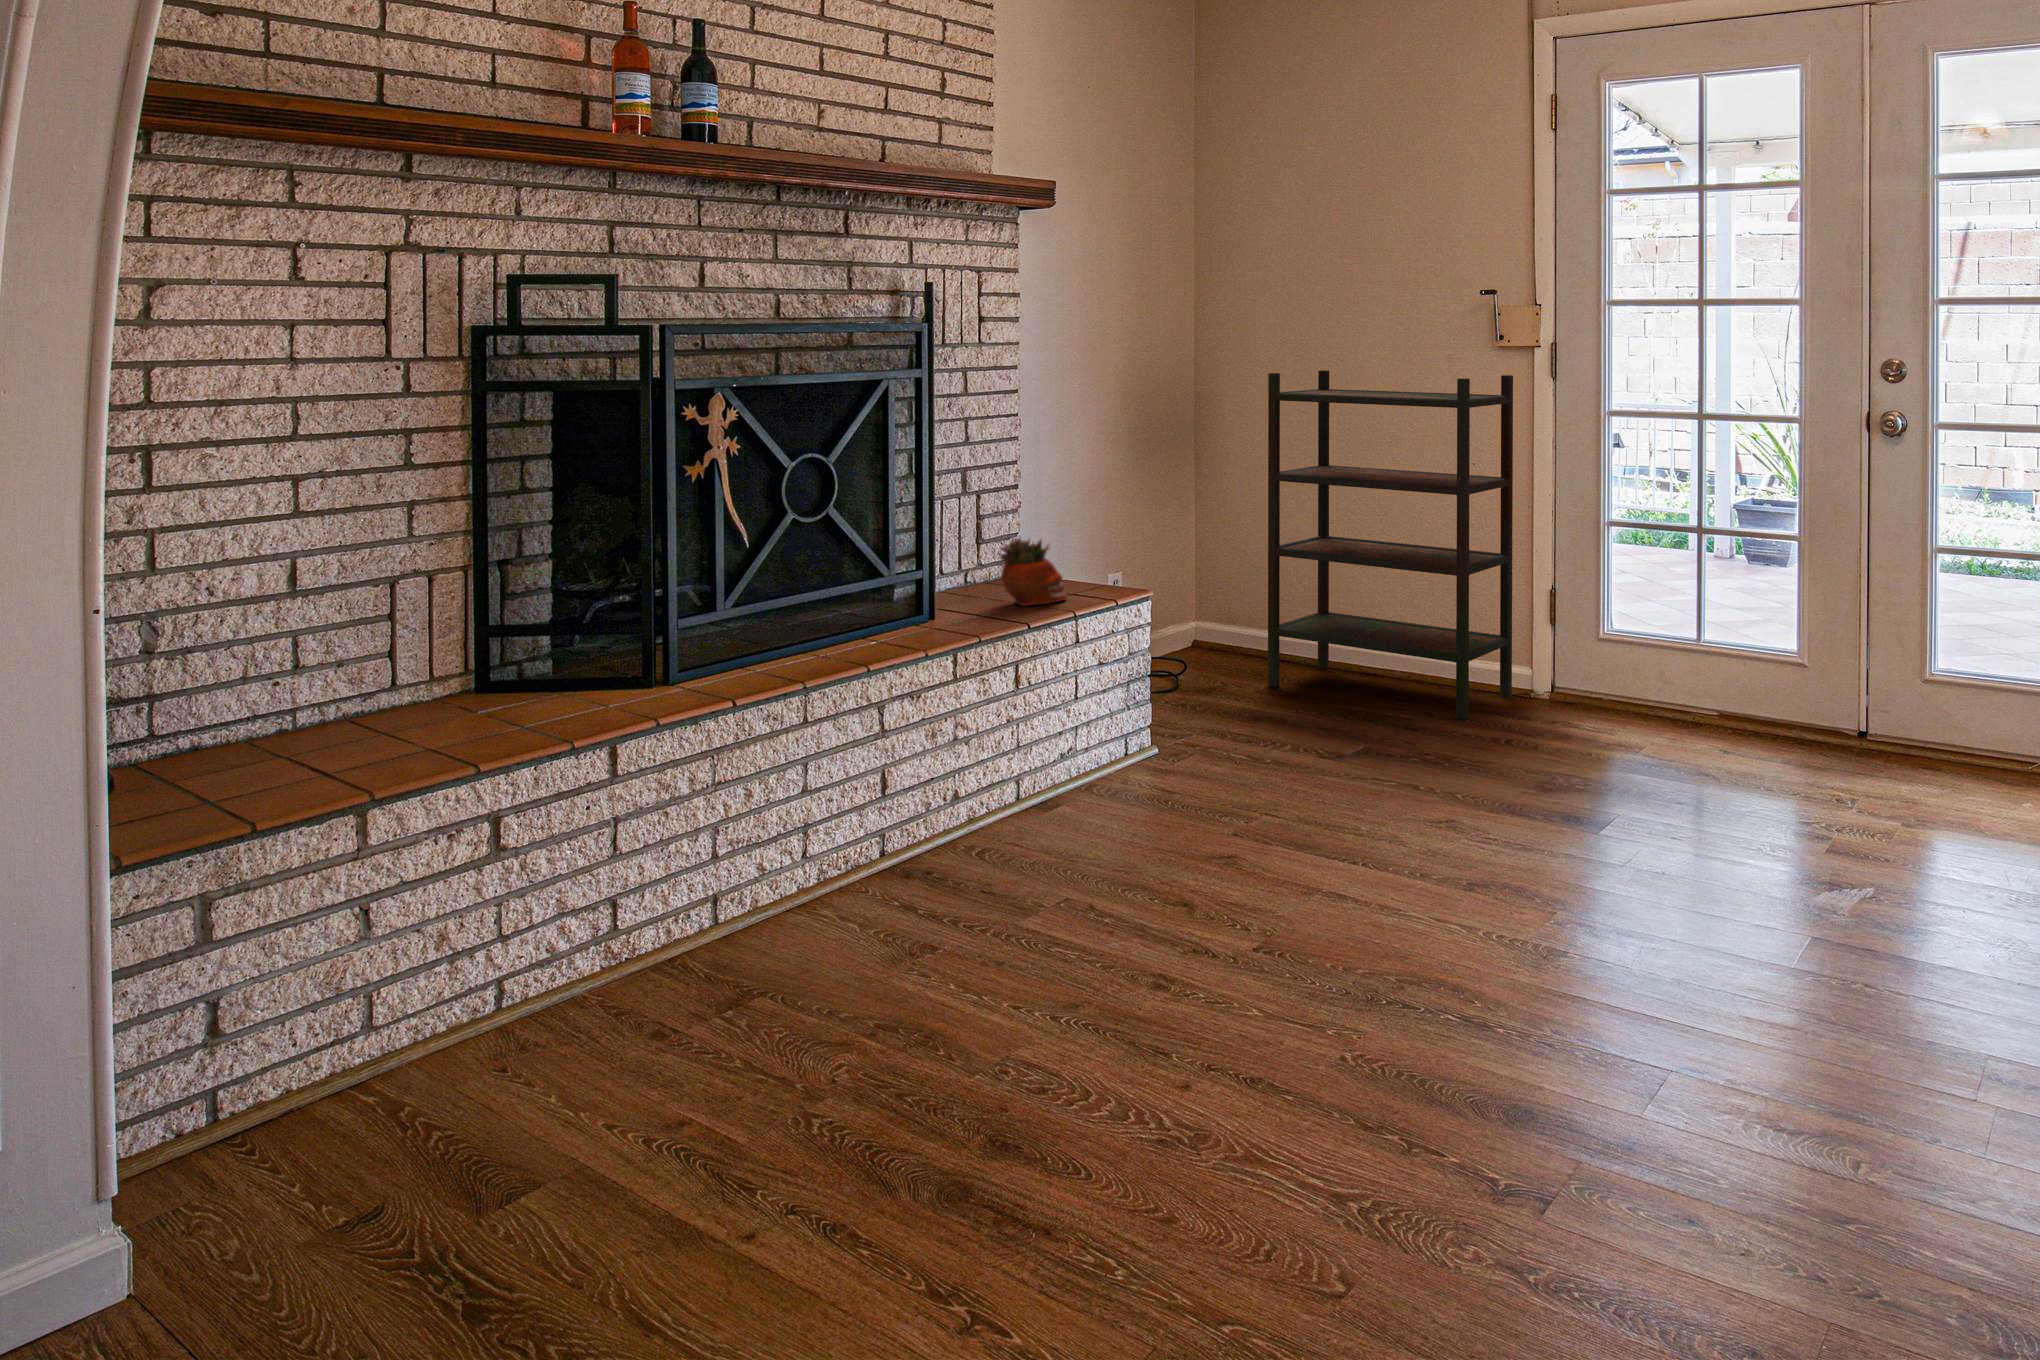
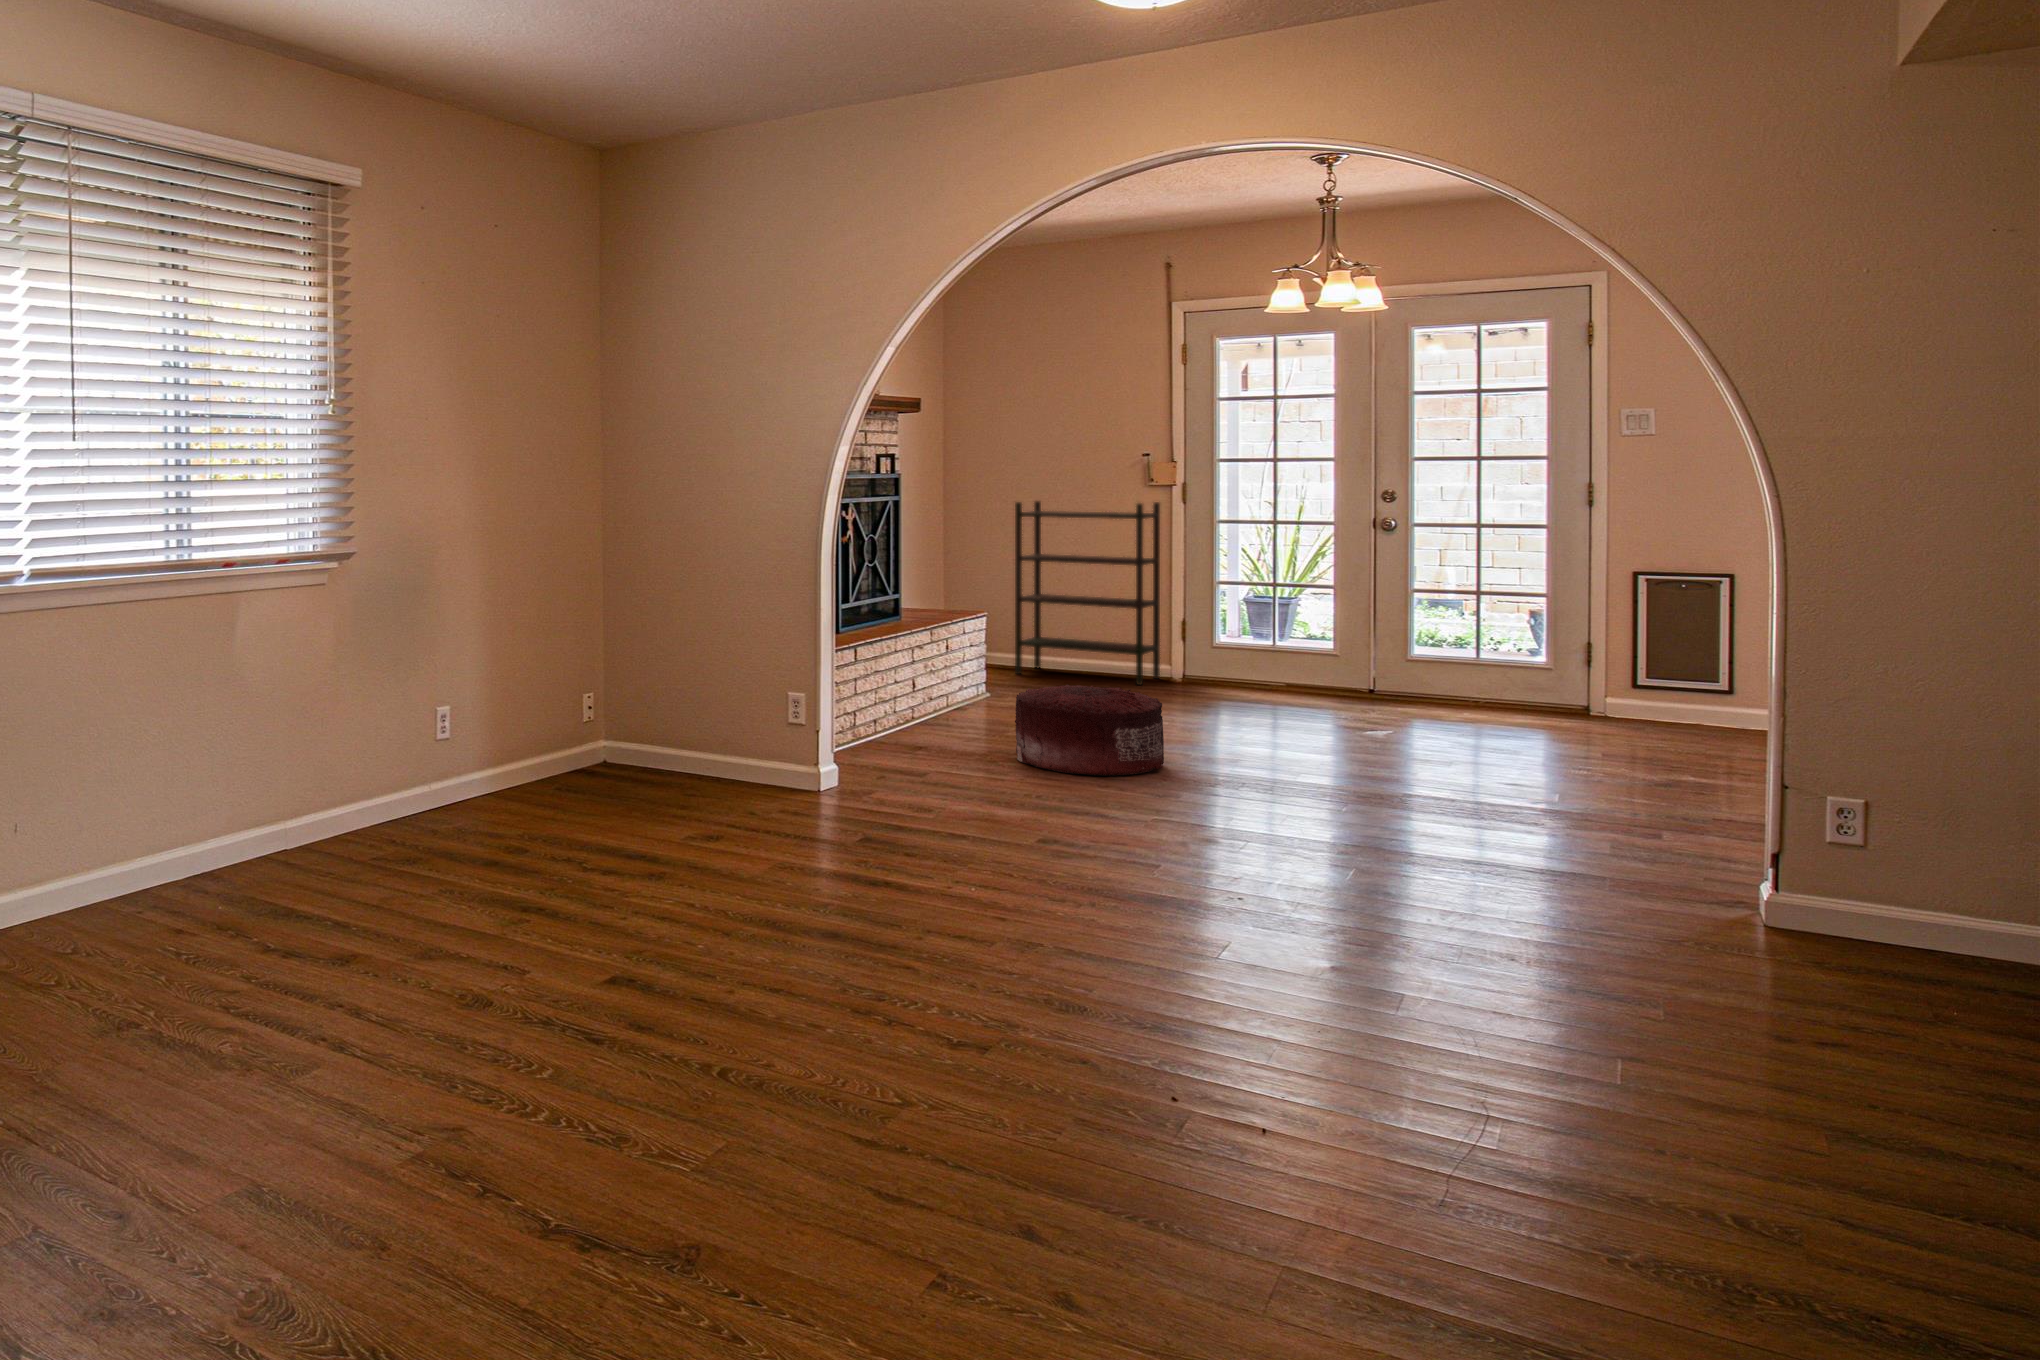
succulent planter: present [999,538,1067,606] -> none [916,581,948,615]
pouf: none [873,855,1264,1218] -> present [1015,684,1164,776]

